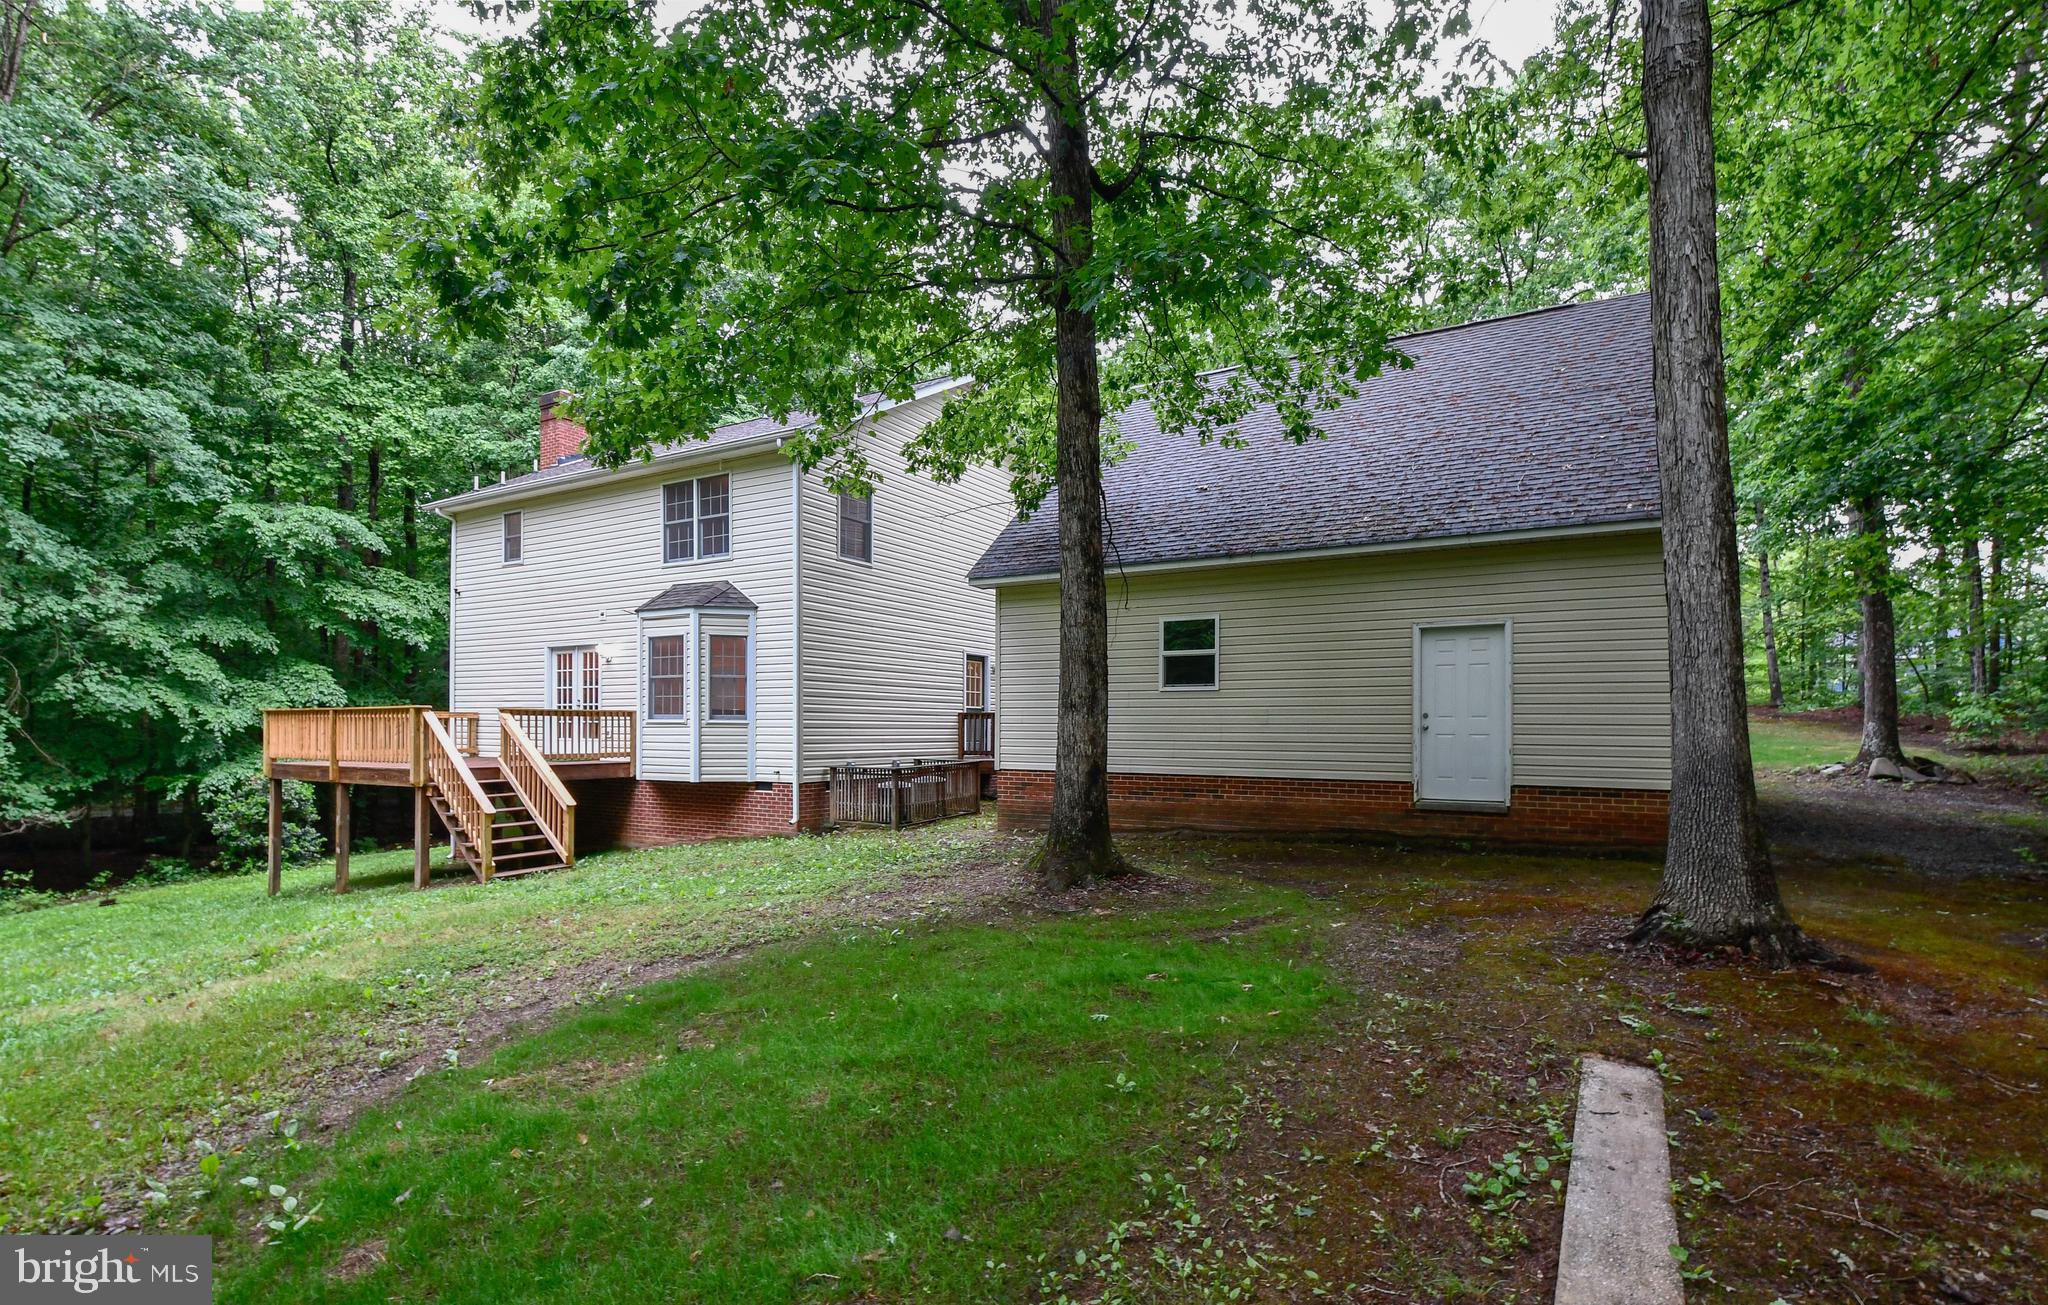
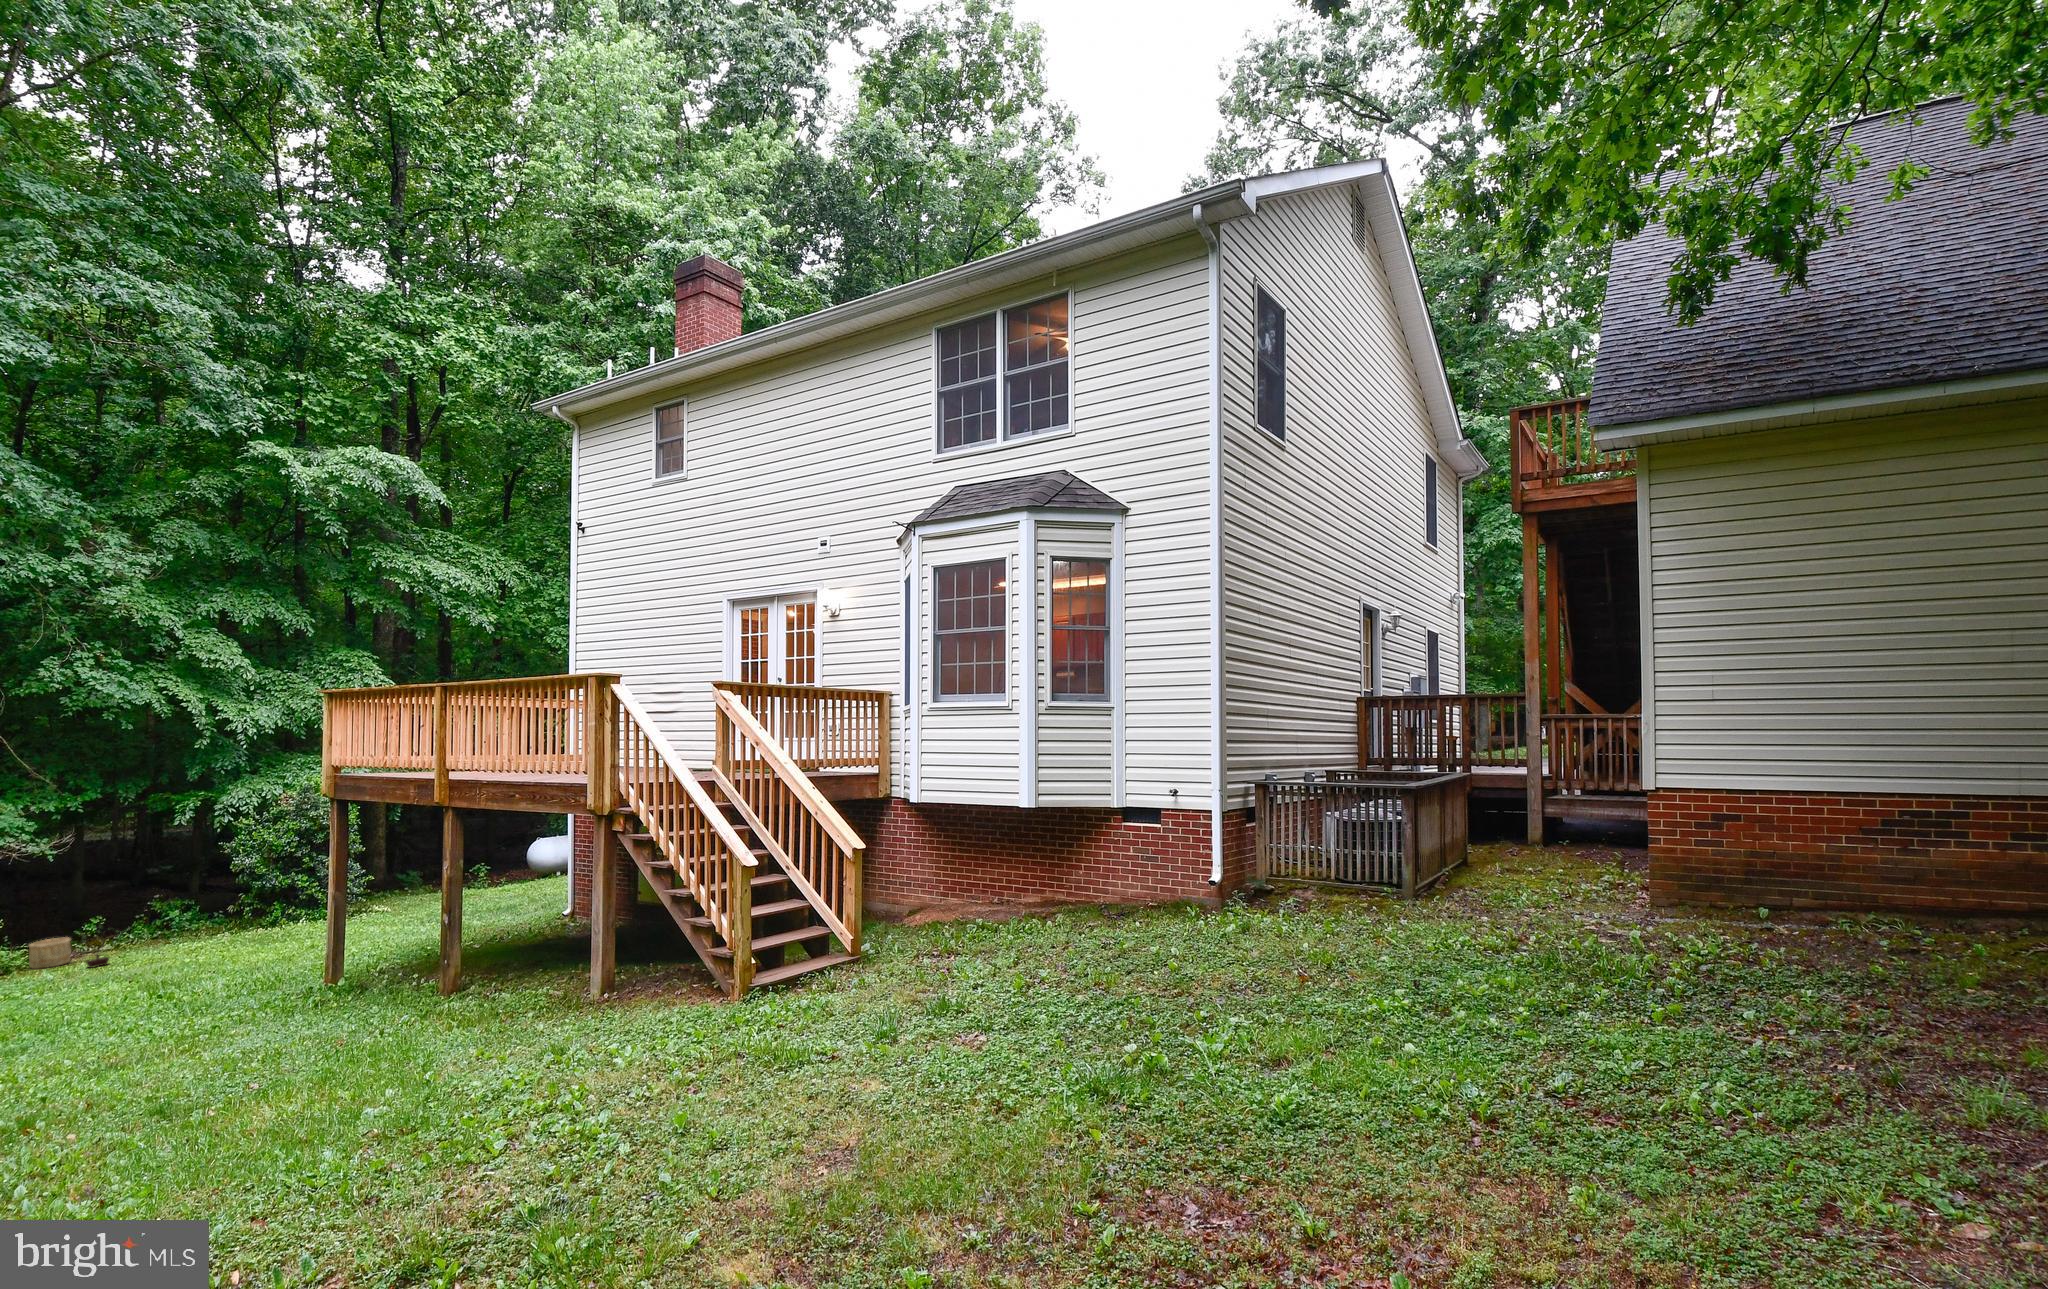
wooden bucket: none [51,885,86,908] -> present [29,937,71,969]

